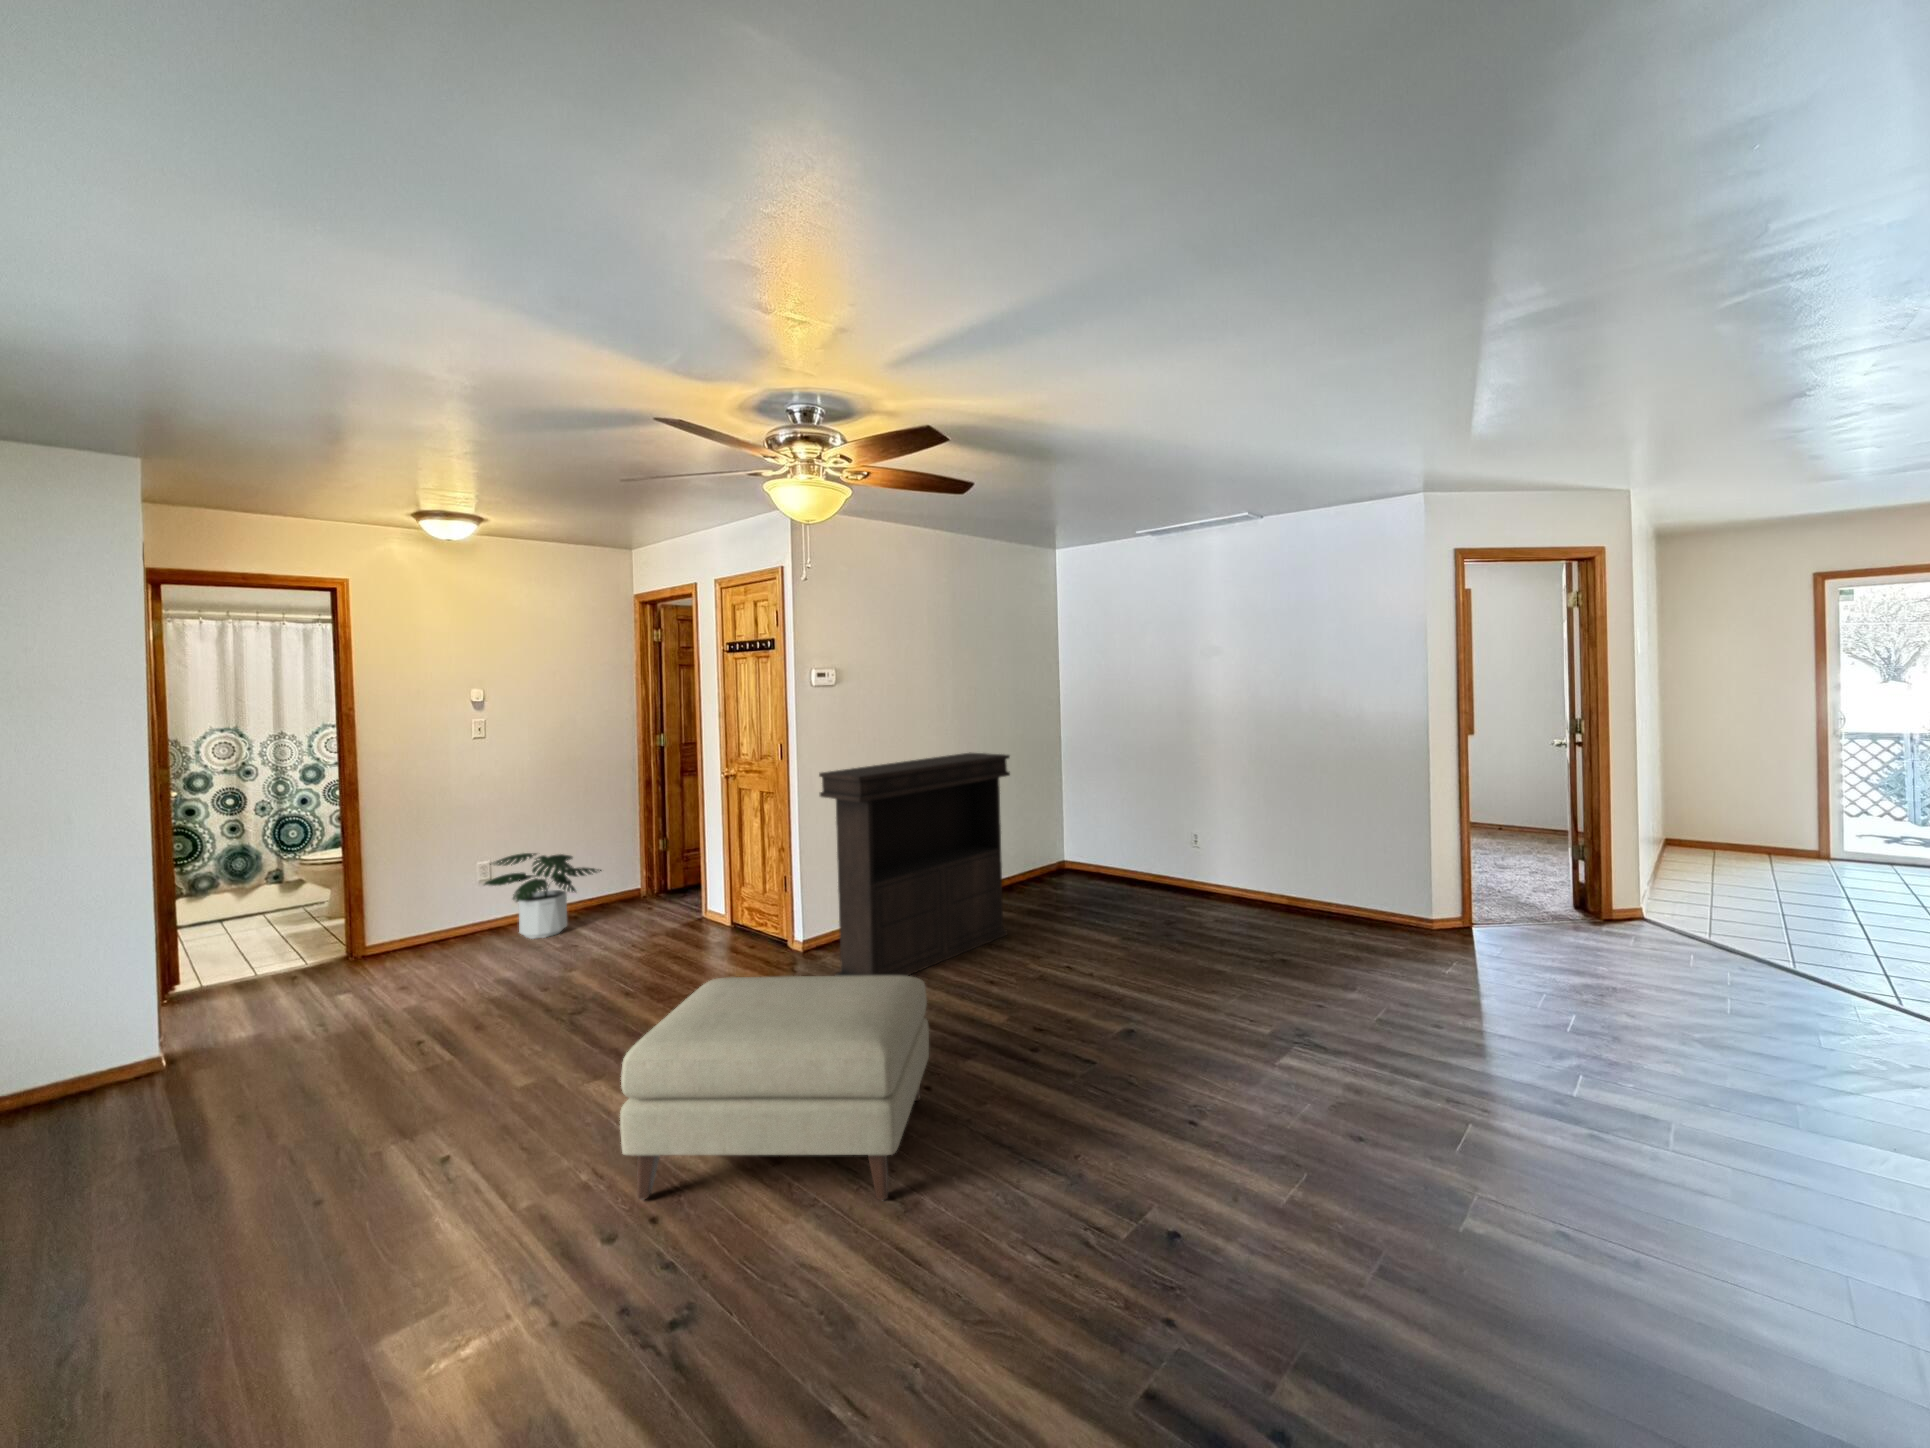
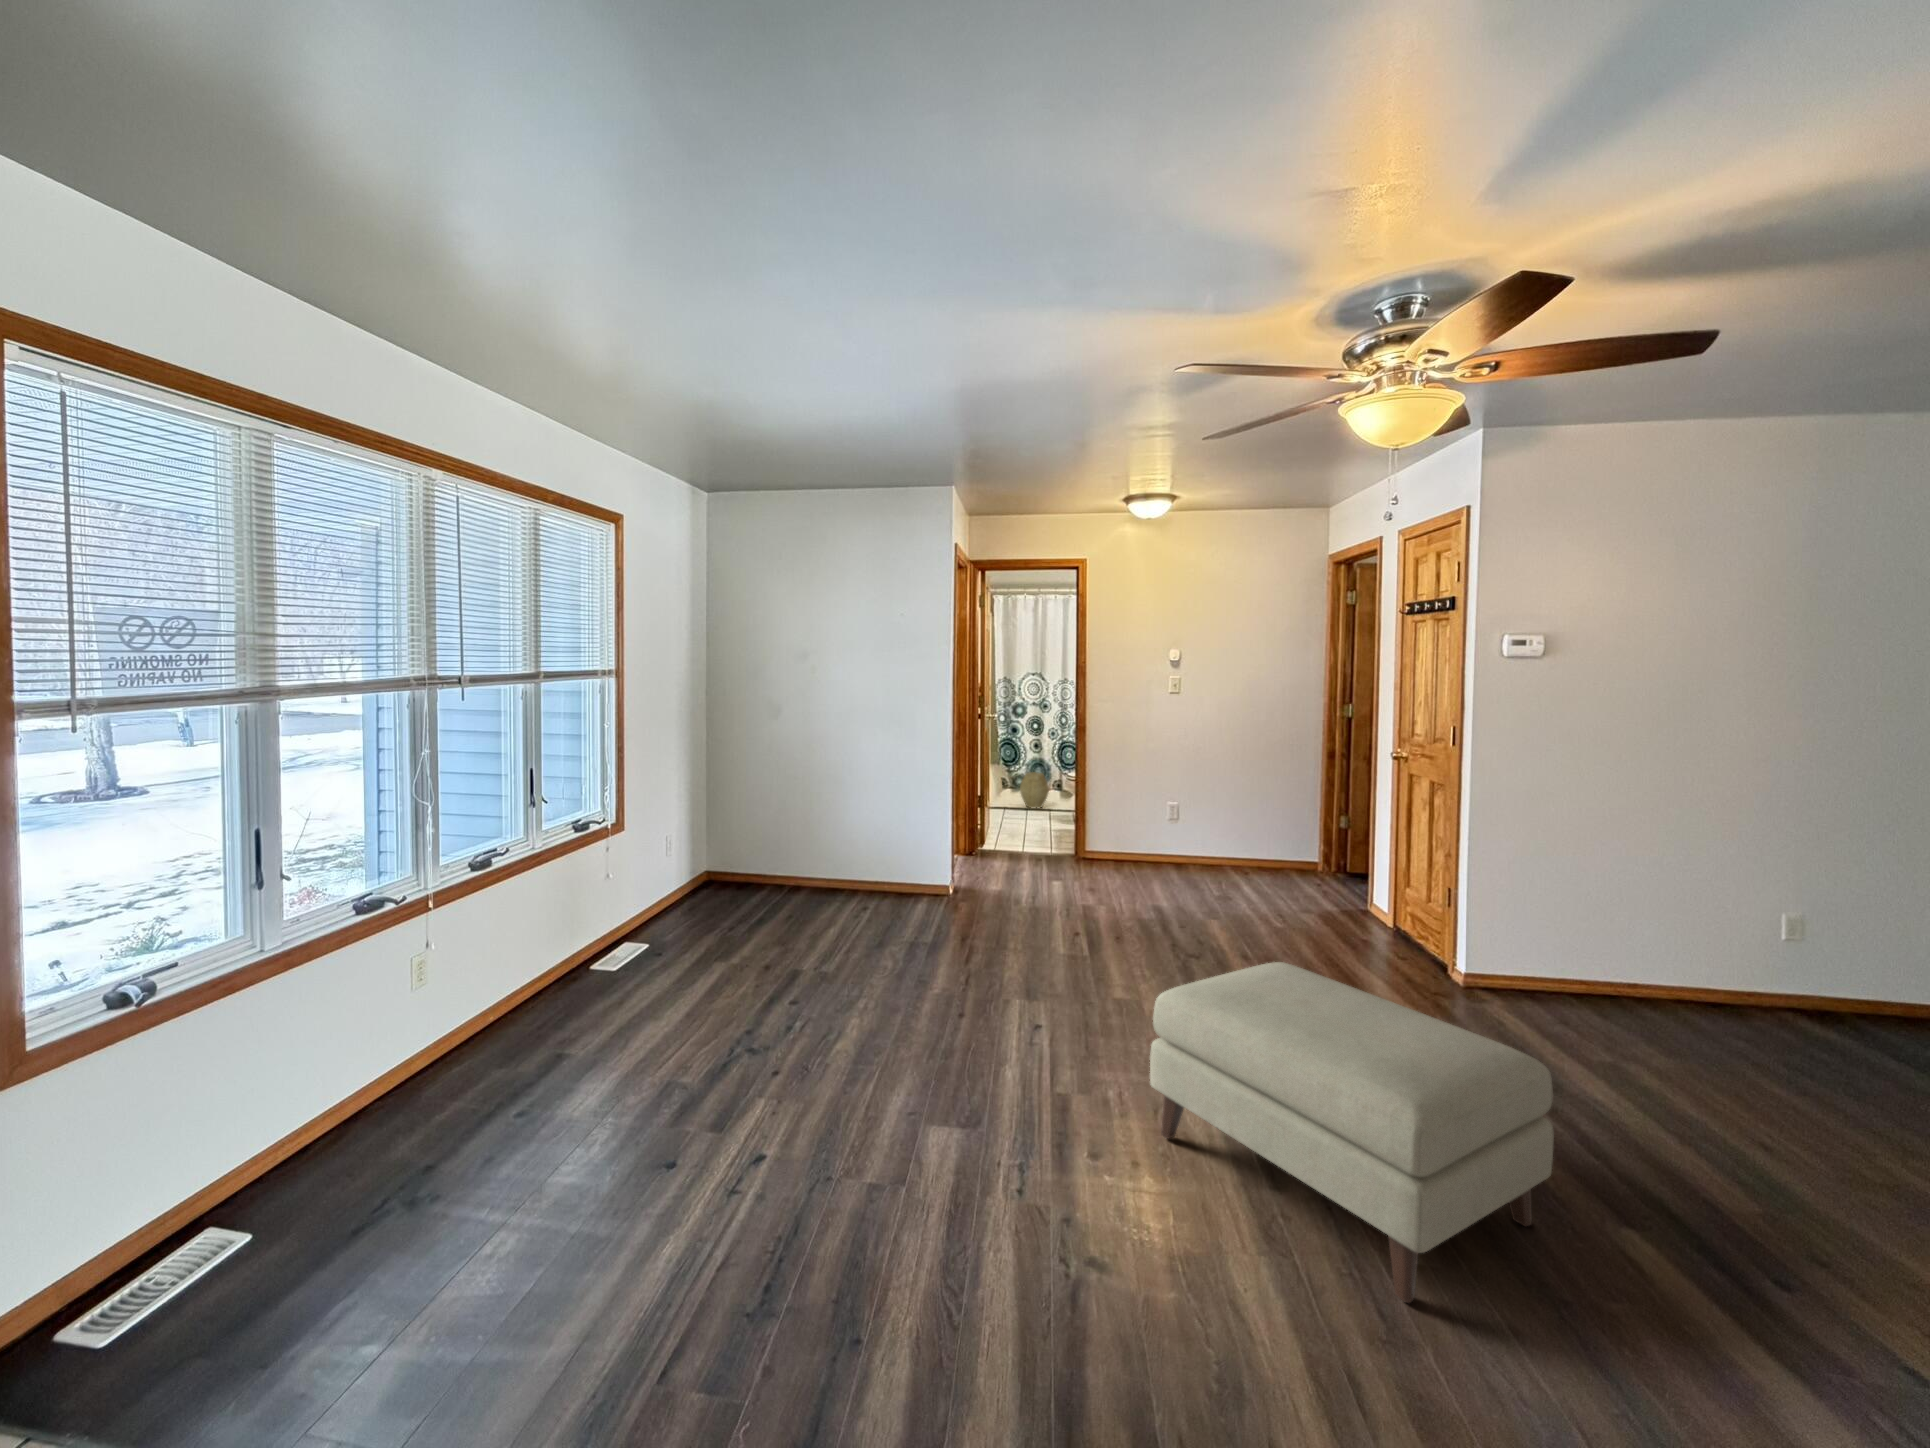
console table: present [819,753,1010,976] -> none [1485,766,1895,1092]
potted plant: present [485,853,602,939] -> none [1165,801,1269,884]
woven basket: none [206,865,262,917] -> present [1020,772,1049,808]

